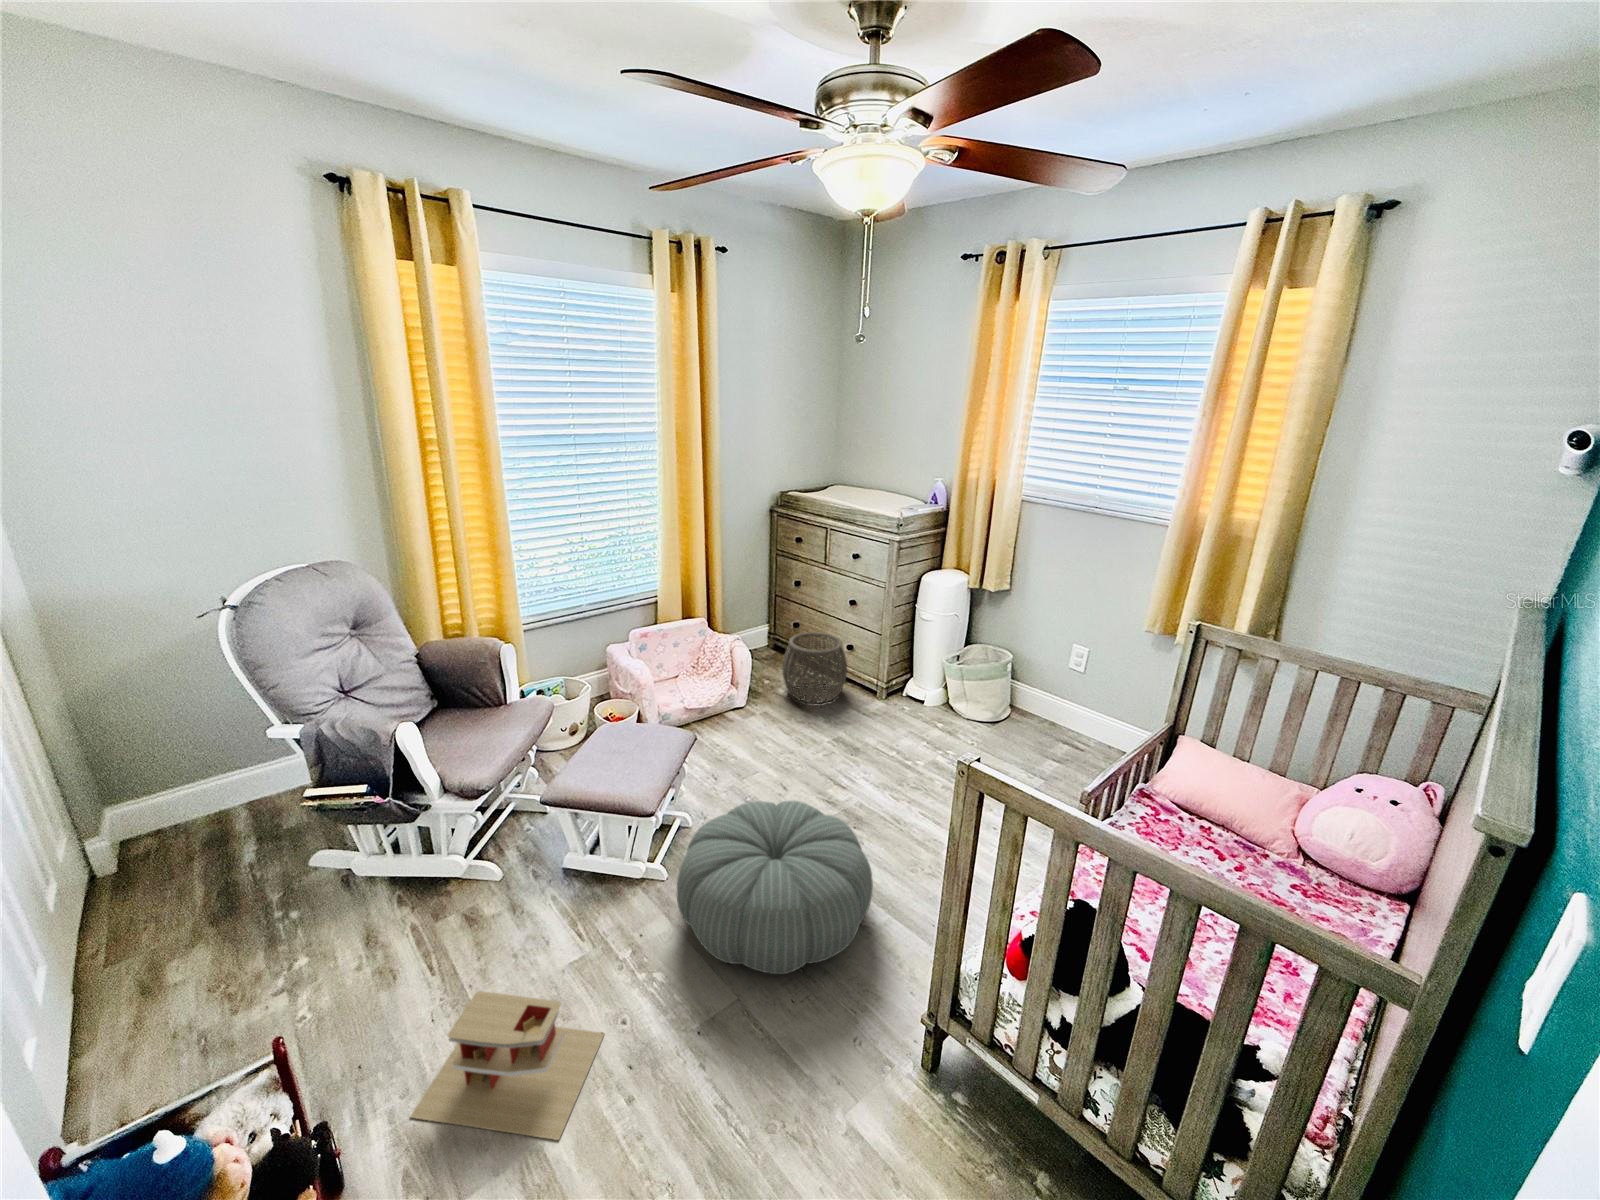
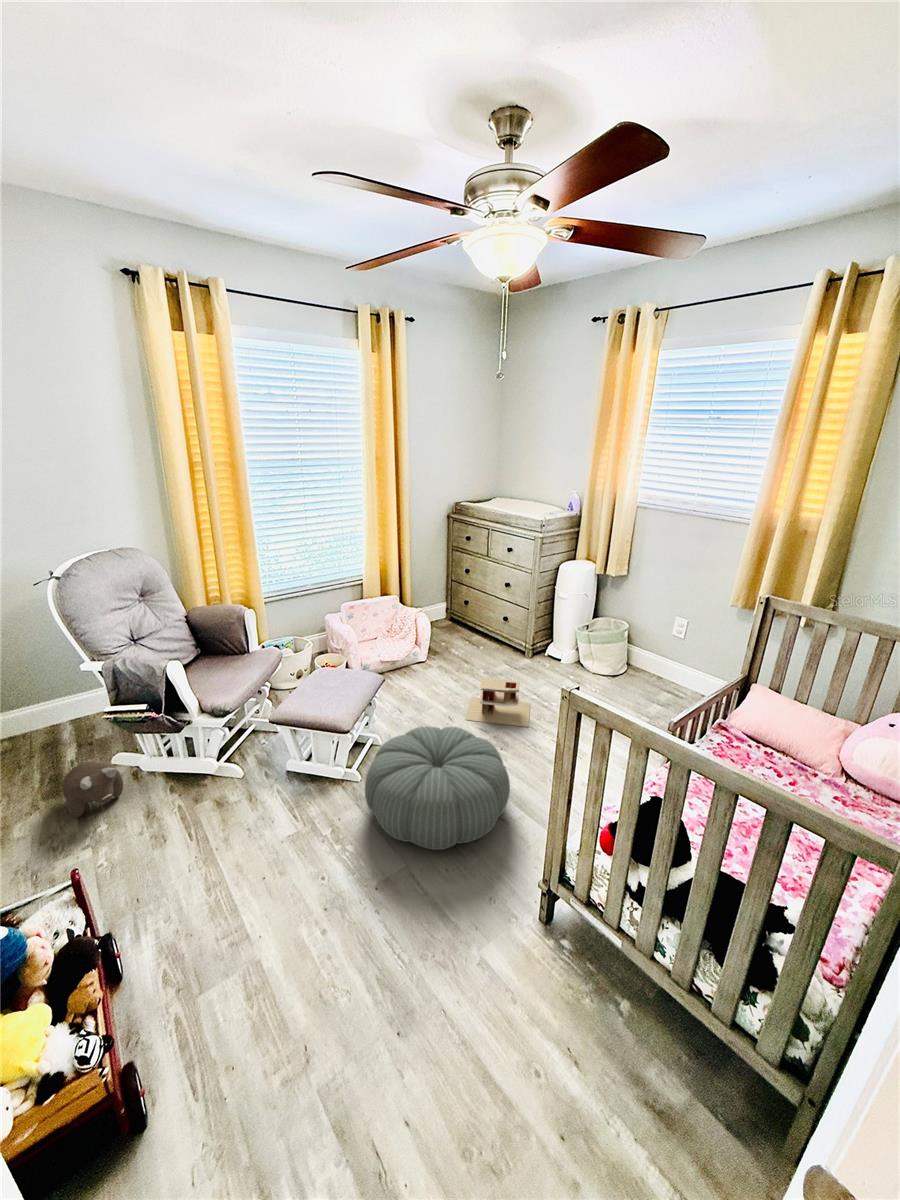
woven basket: present [782,632,847,703] -> none [454,608,504,660]
plush toy: none [242,867,331,948] -> present [63,762,123,817]
toy house: present [411,991,604,1140] -> present [465,678,530,727]

